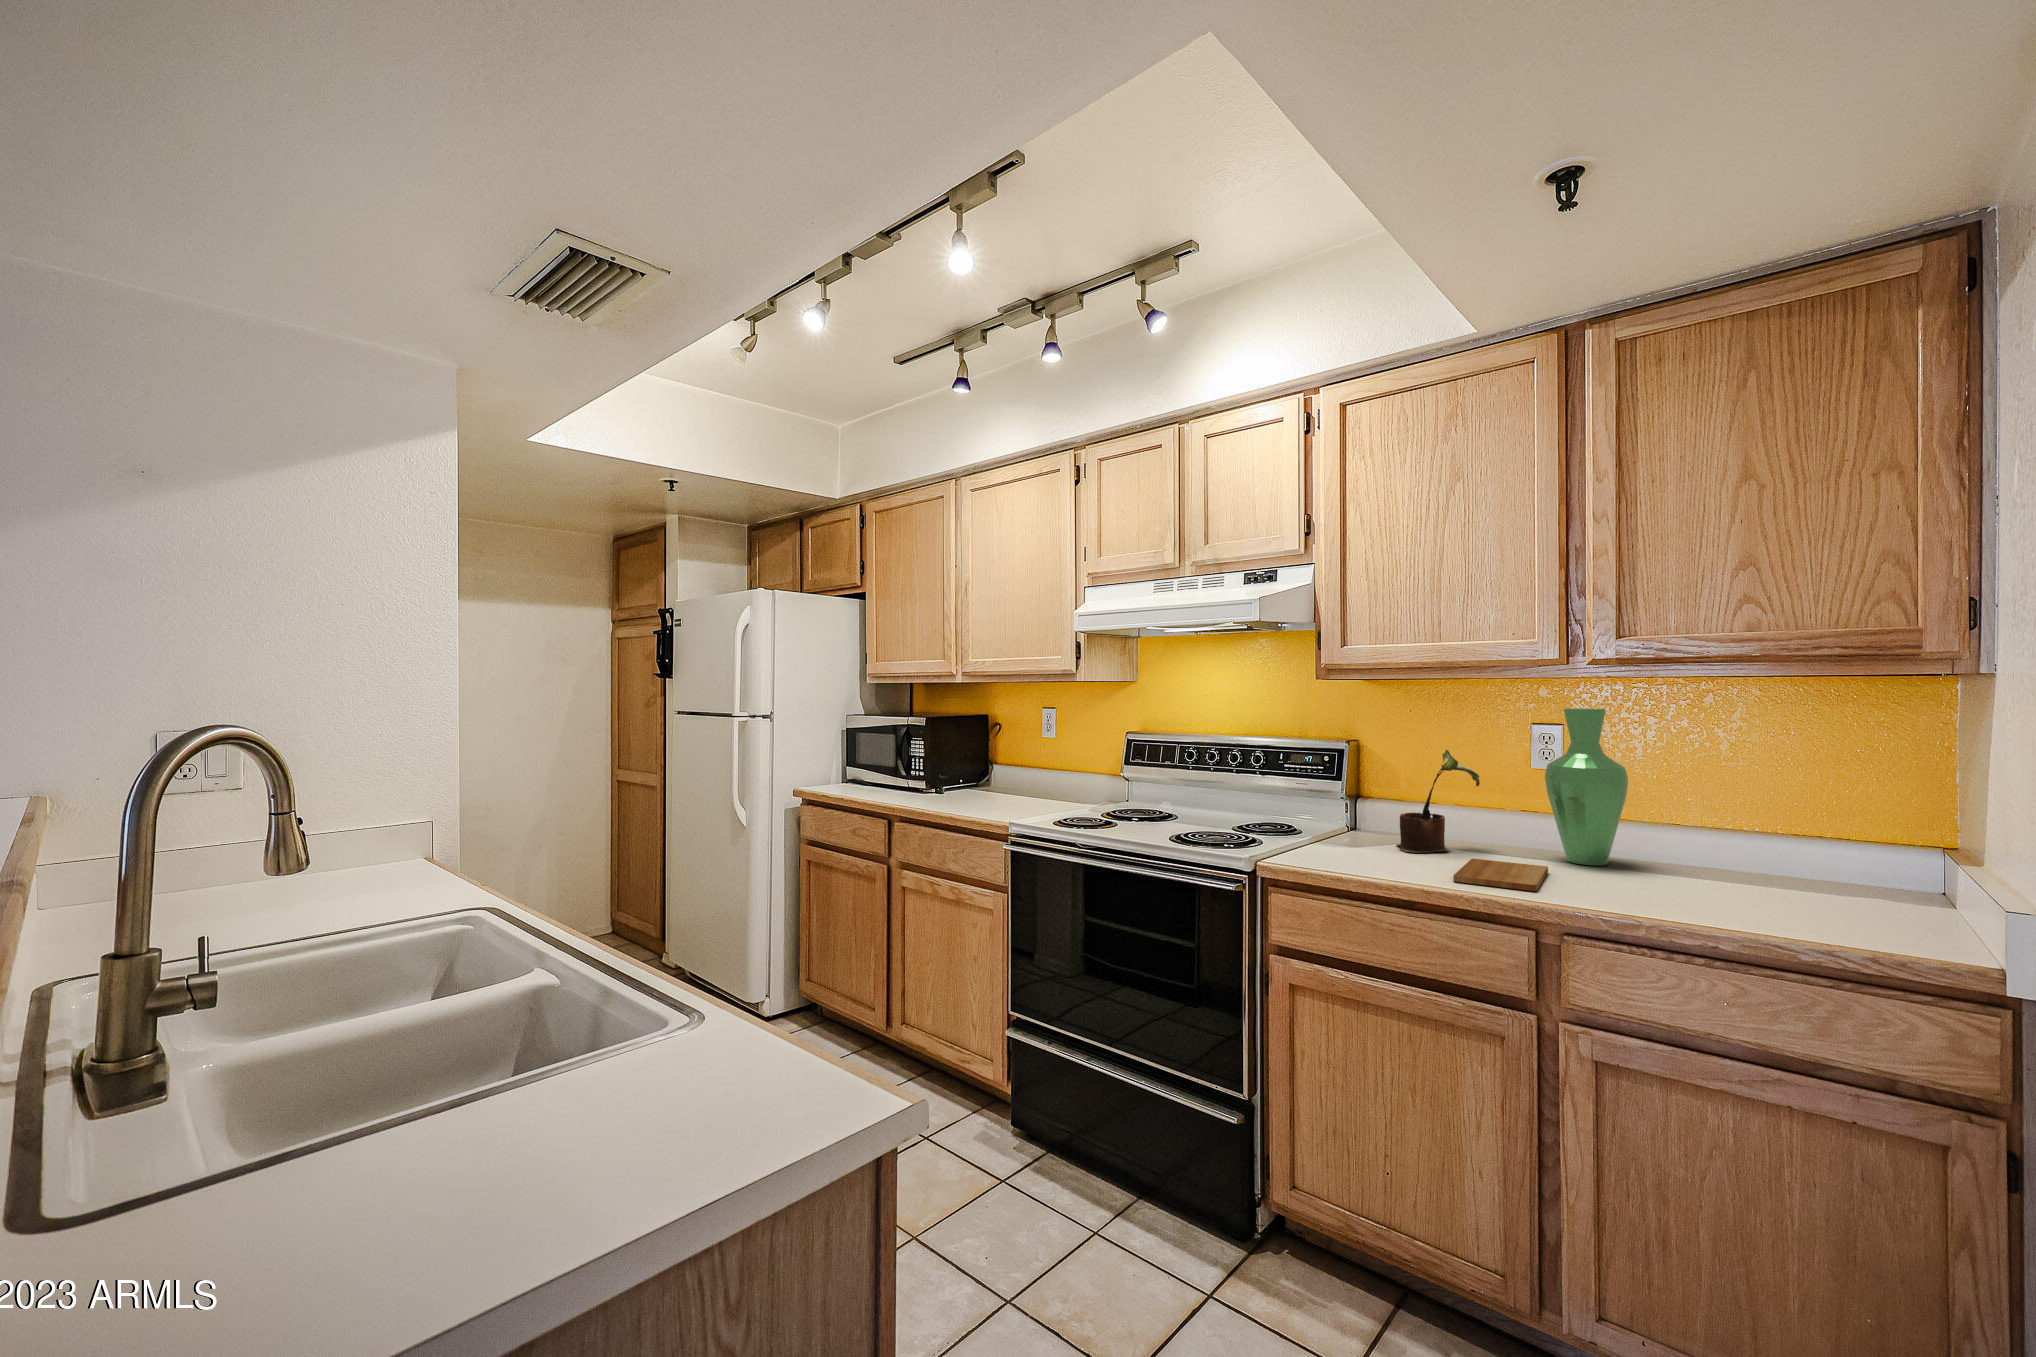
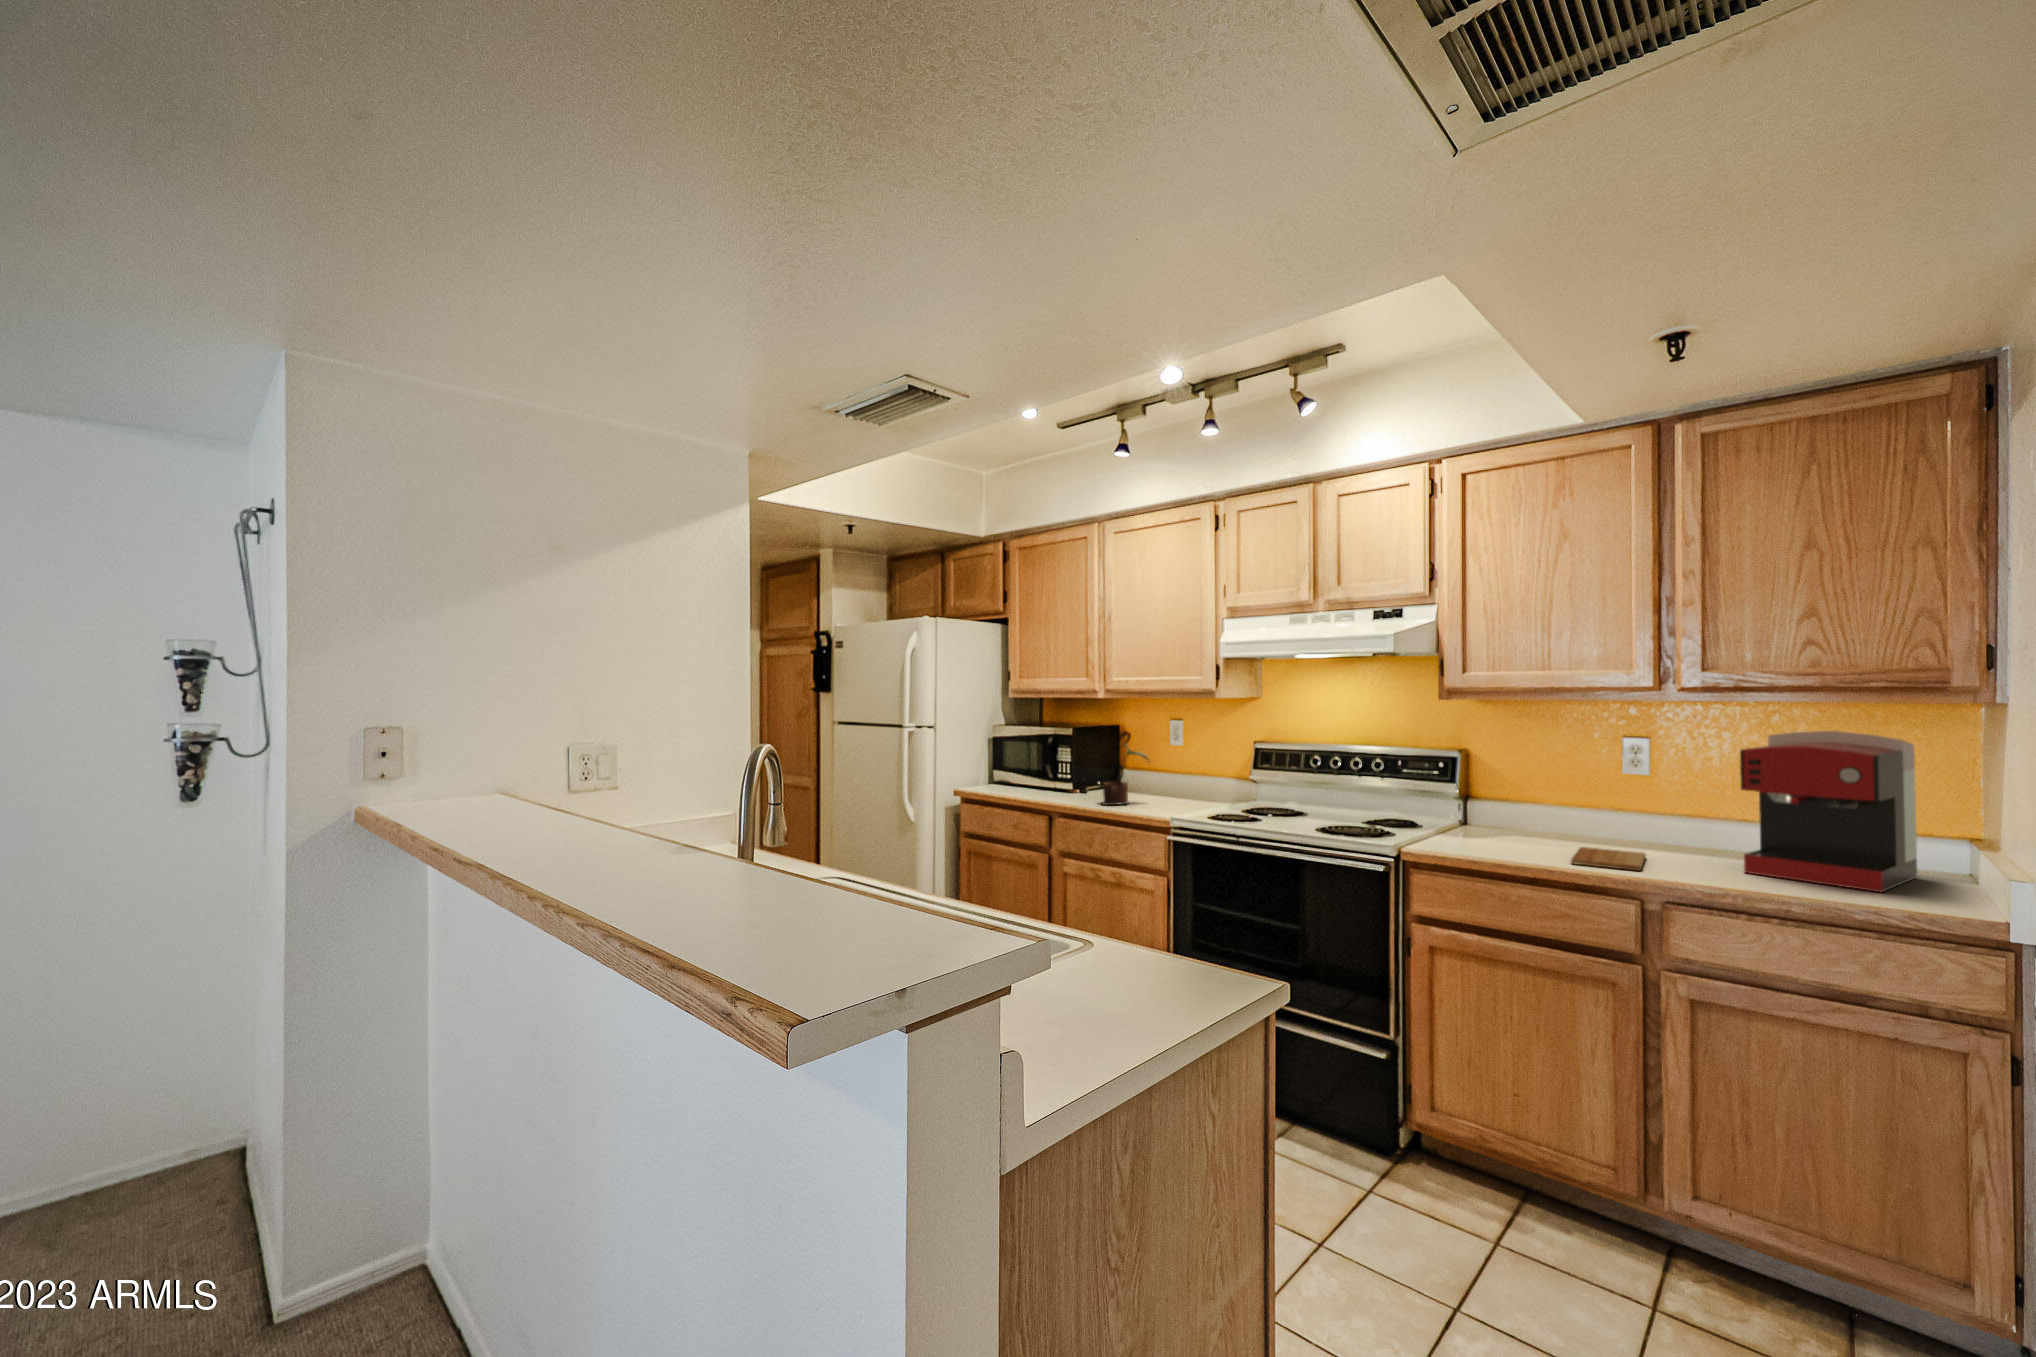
vase: present [1545,708,1628,865] -> none [1639,725,1710,853]
coffee maker: none [1660,713,1881,922] -> present [1740,731,1917,892]
potted plant: present [1396,750,1480,853] -> present [1102,744,1148,805]

